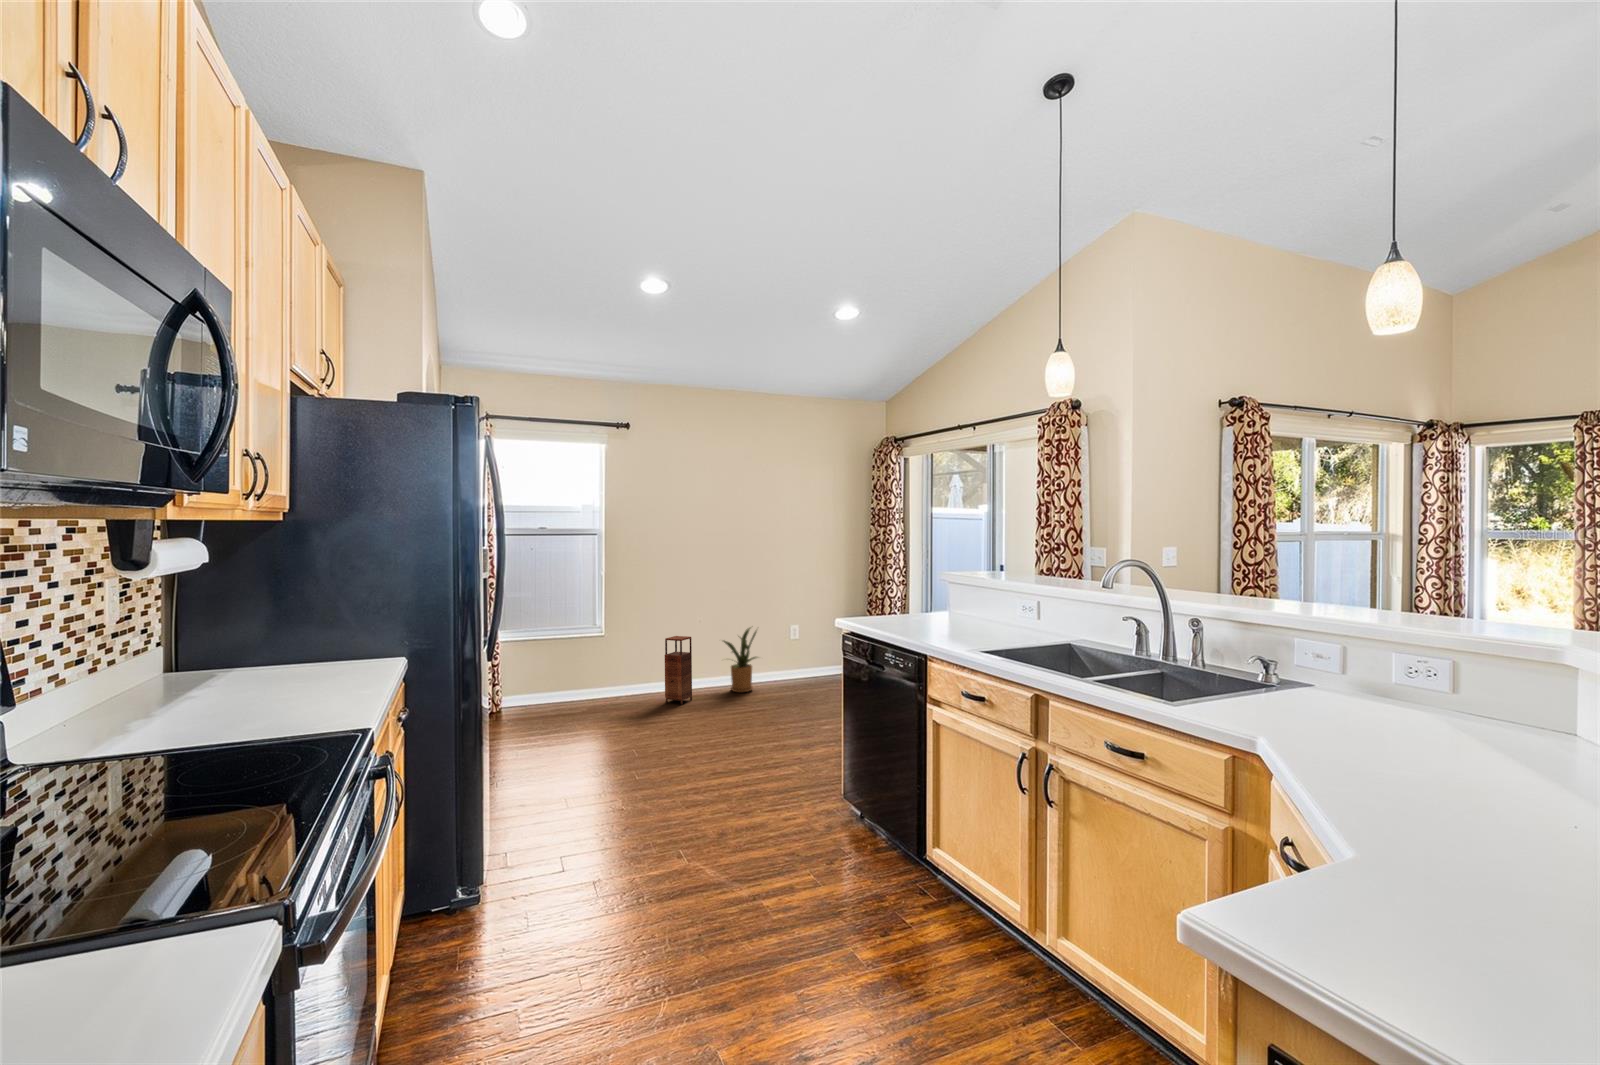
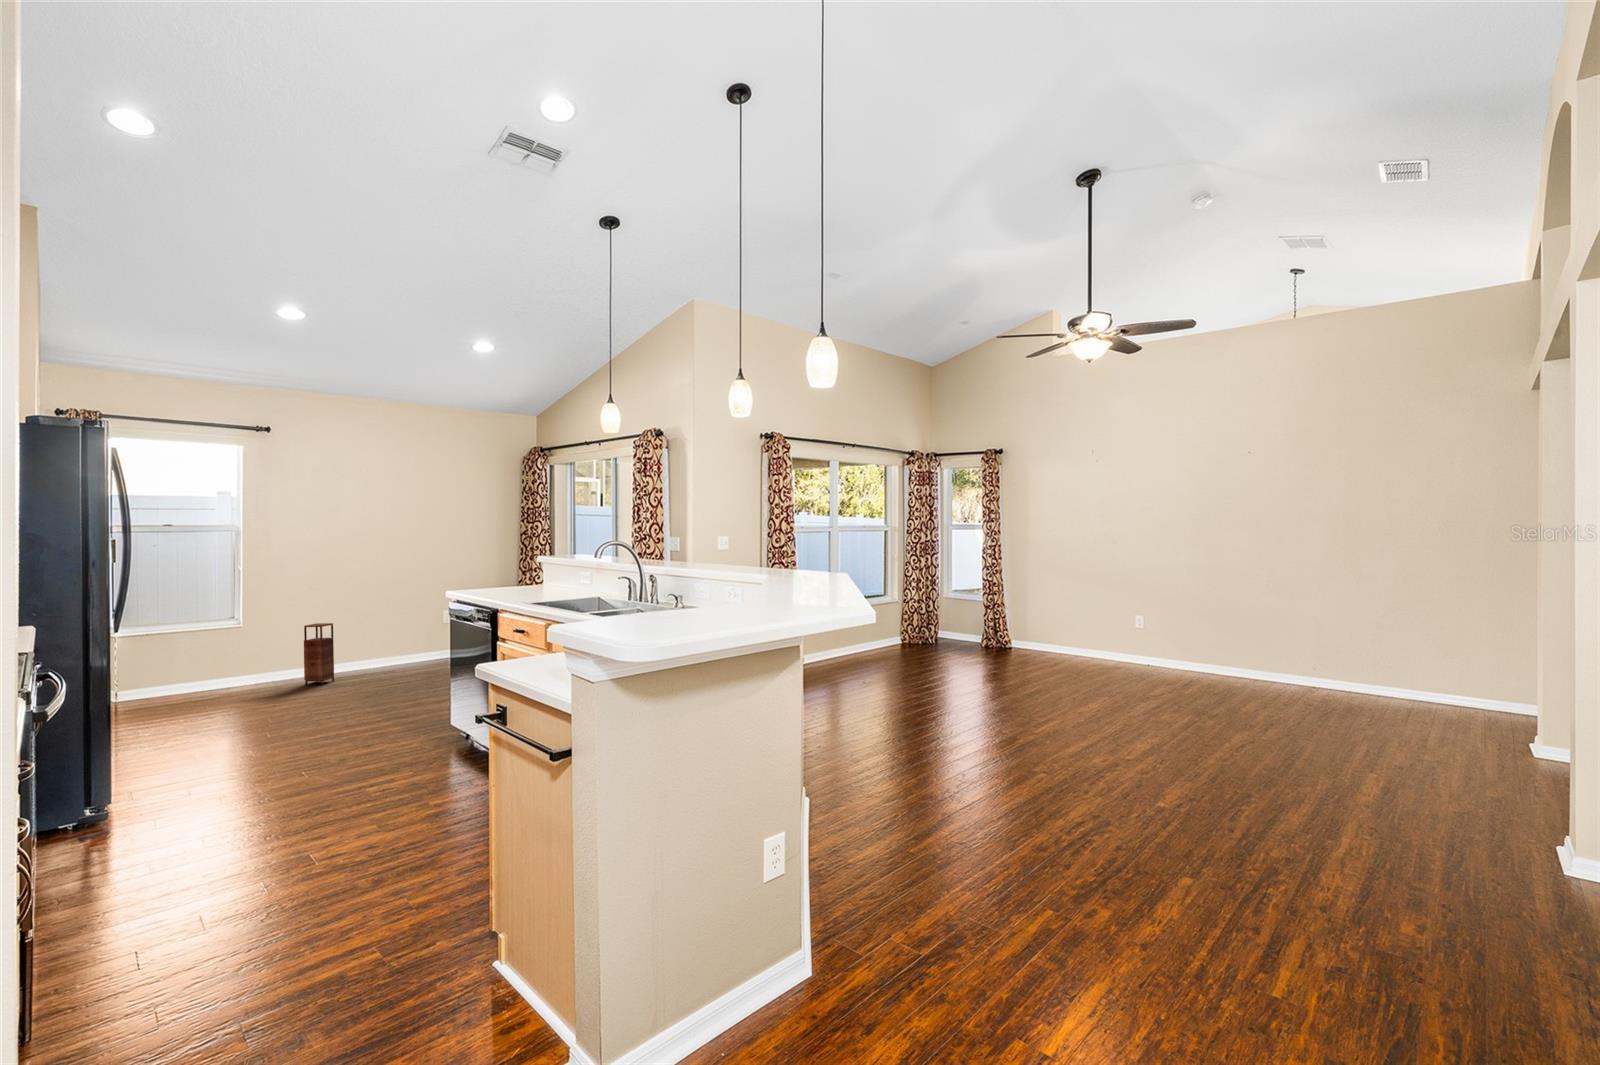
house plant: present [723,627,757,692] -> none [361,612,411,672]

